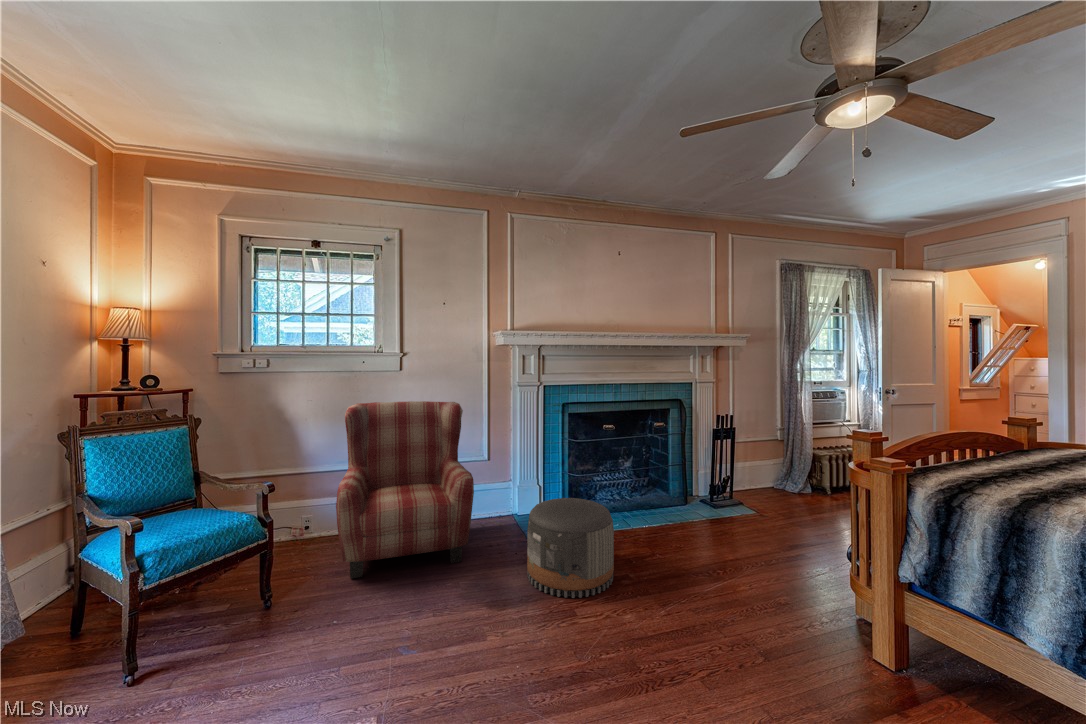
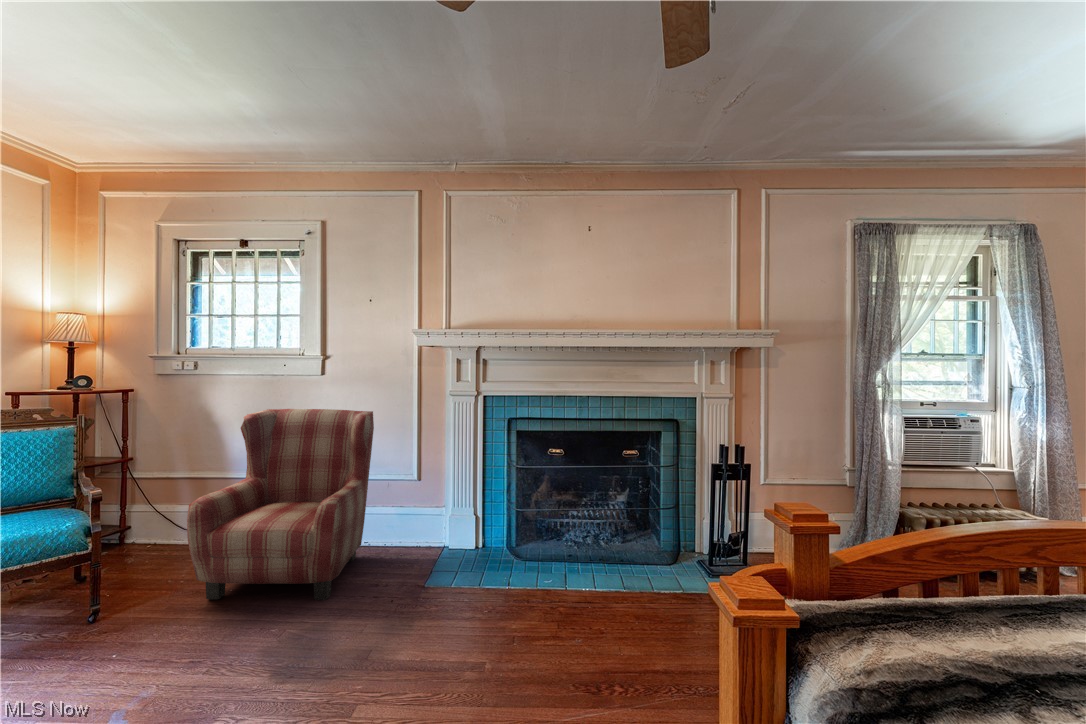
pouf: present [527,498,614,598] -> none [359,541,474,679]

